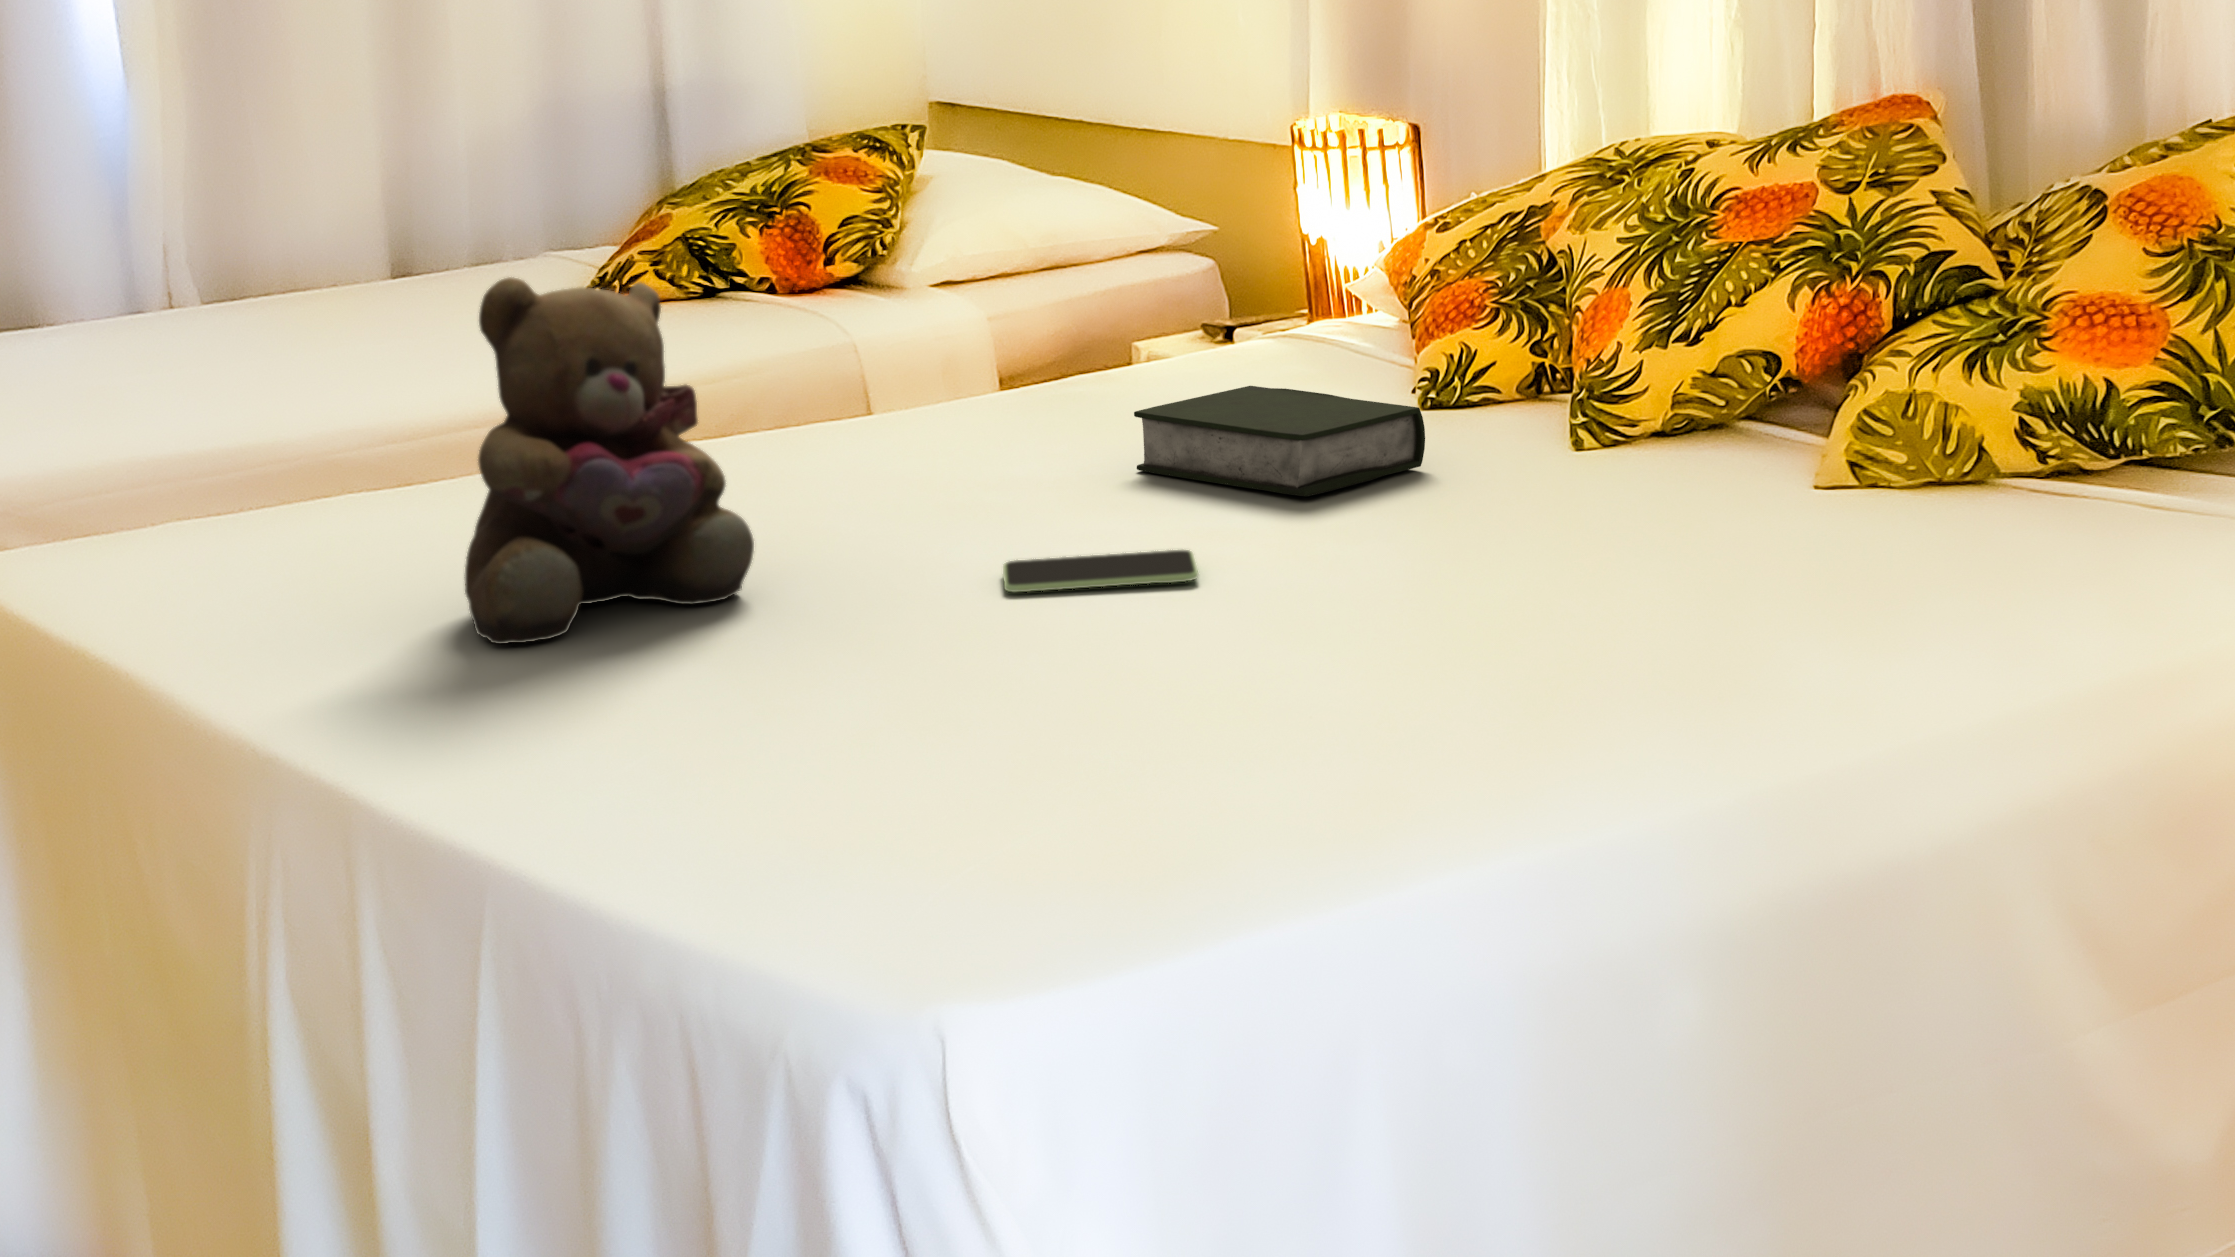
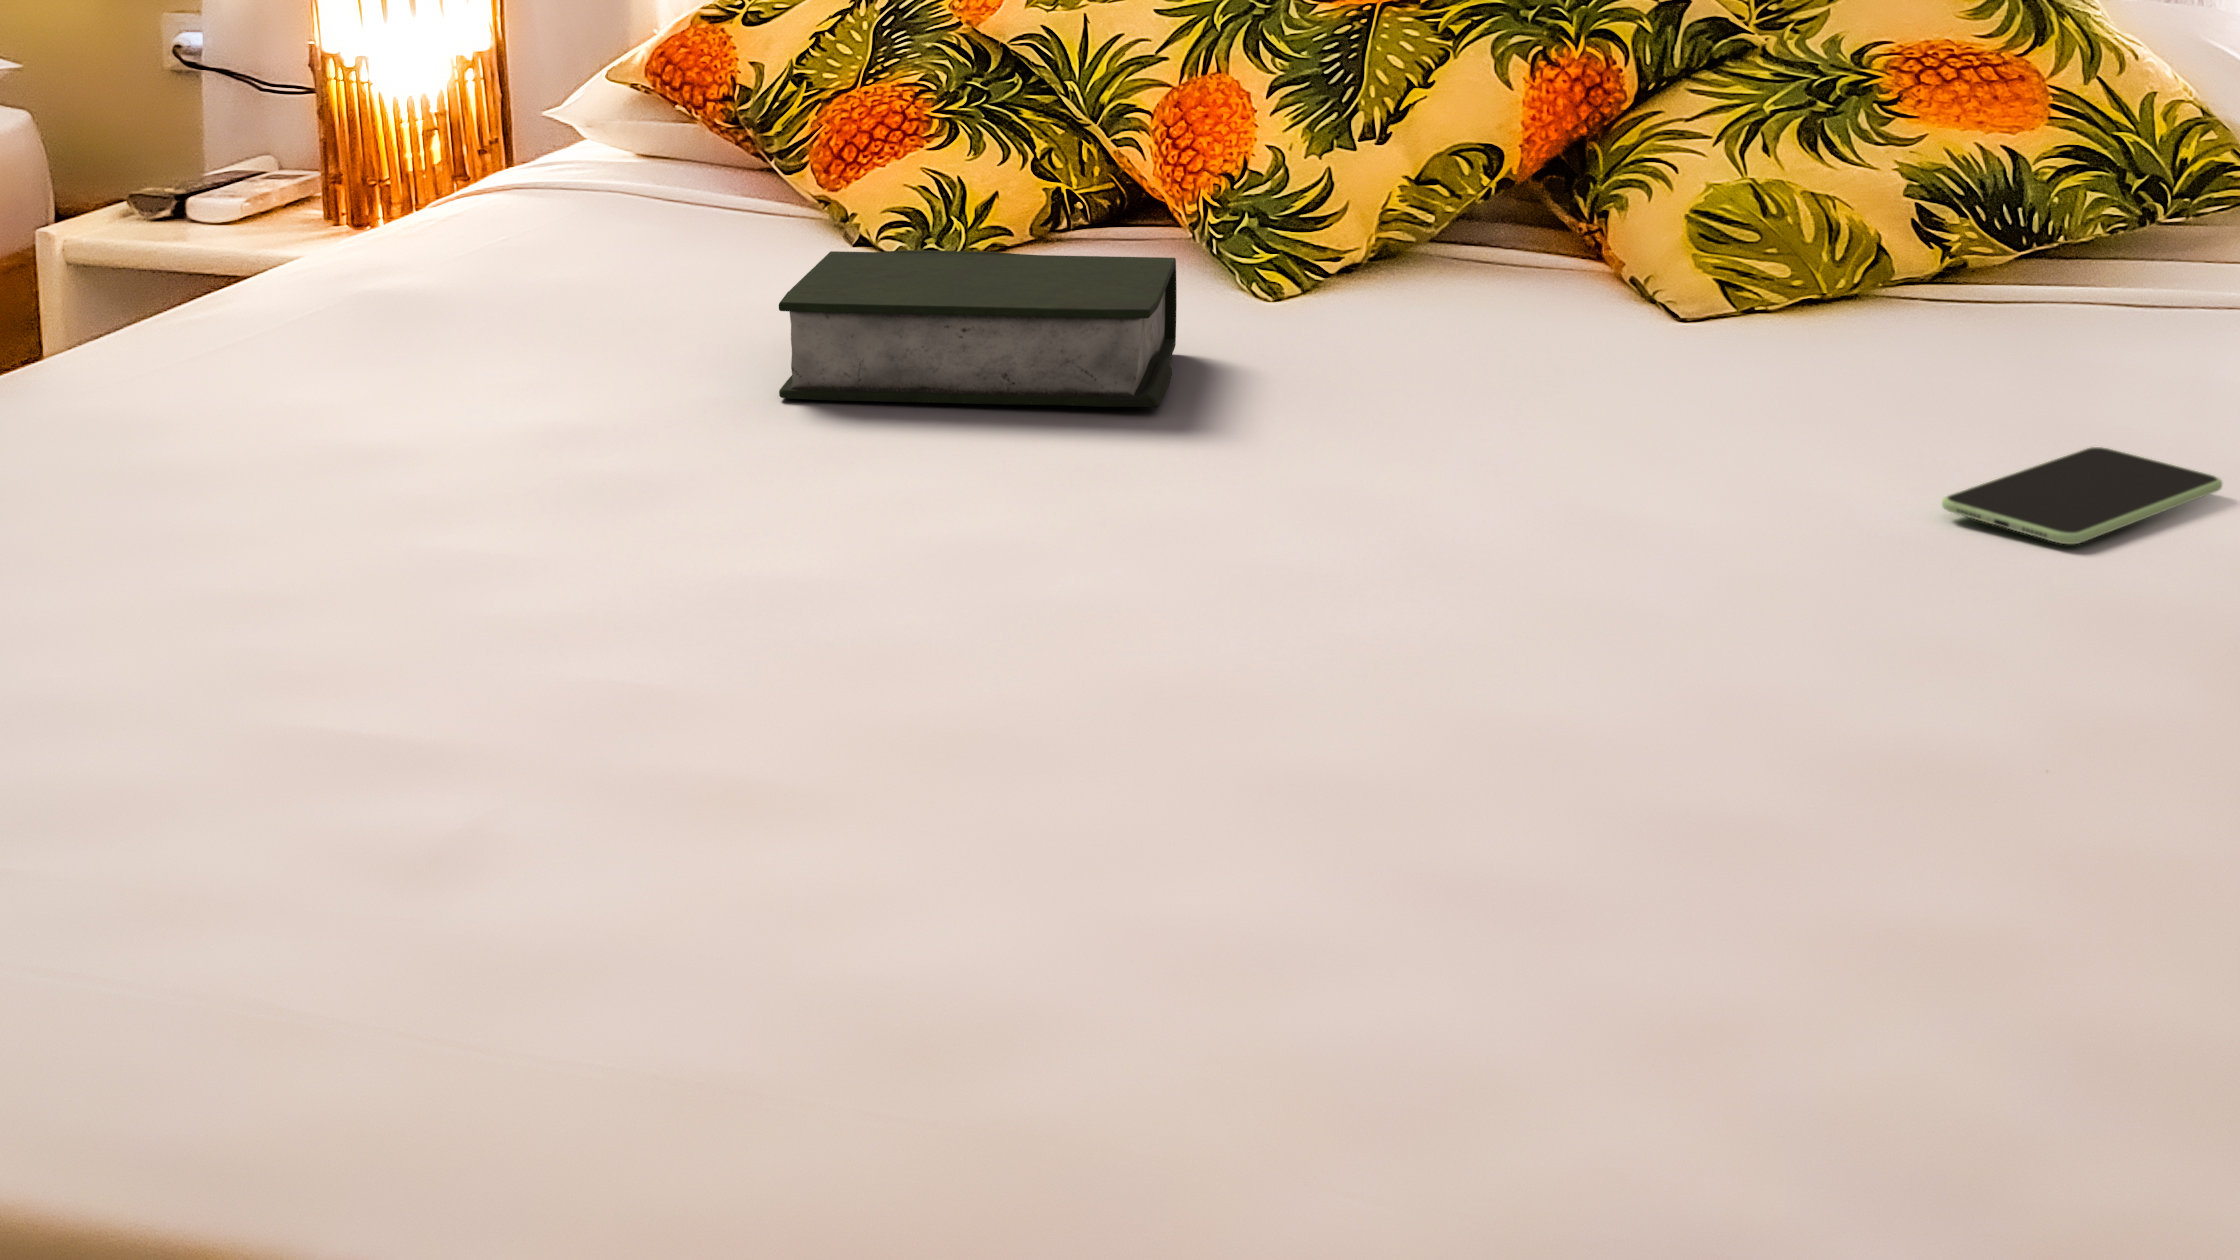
teddy bear: present [464,277,754,644] -> none [189,85,730,912]
smartphone: present [1003,550,1198,592] -> present [1942,447,2222,544]

